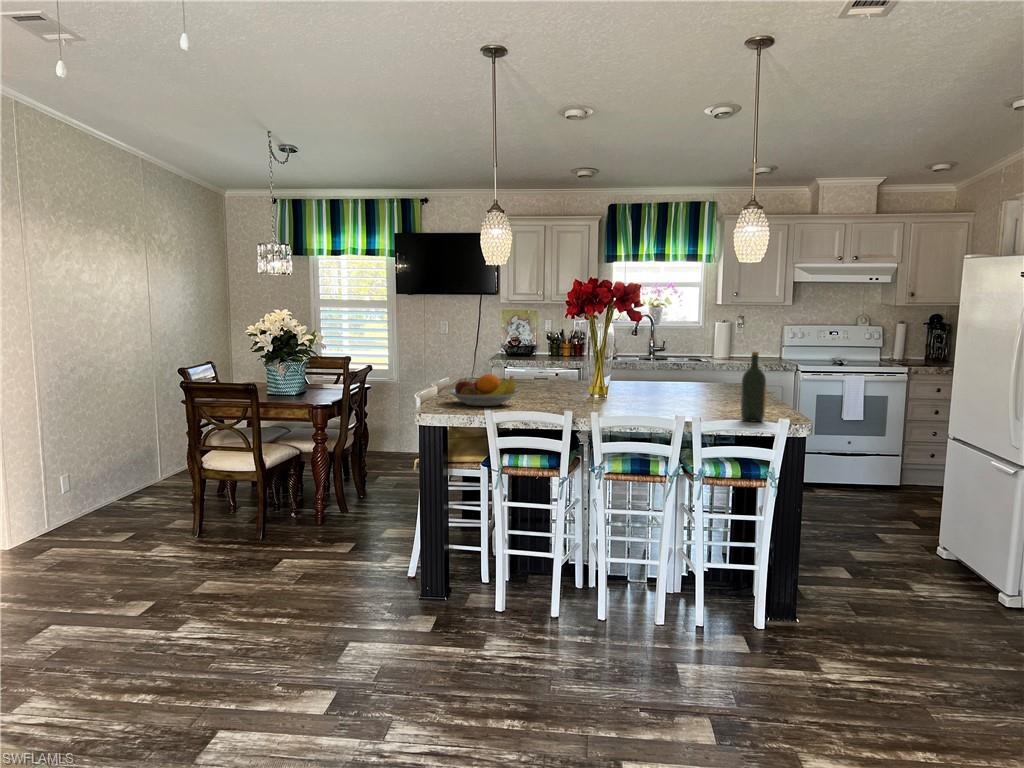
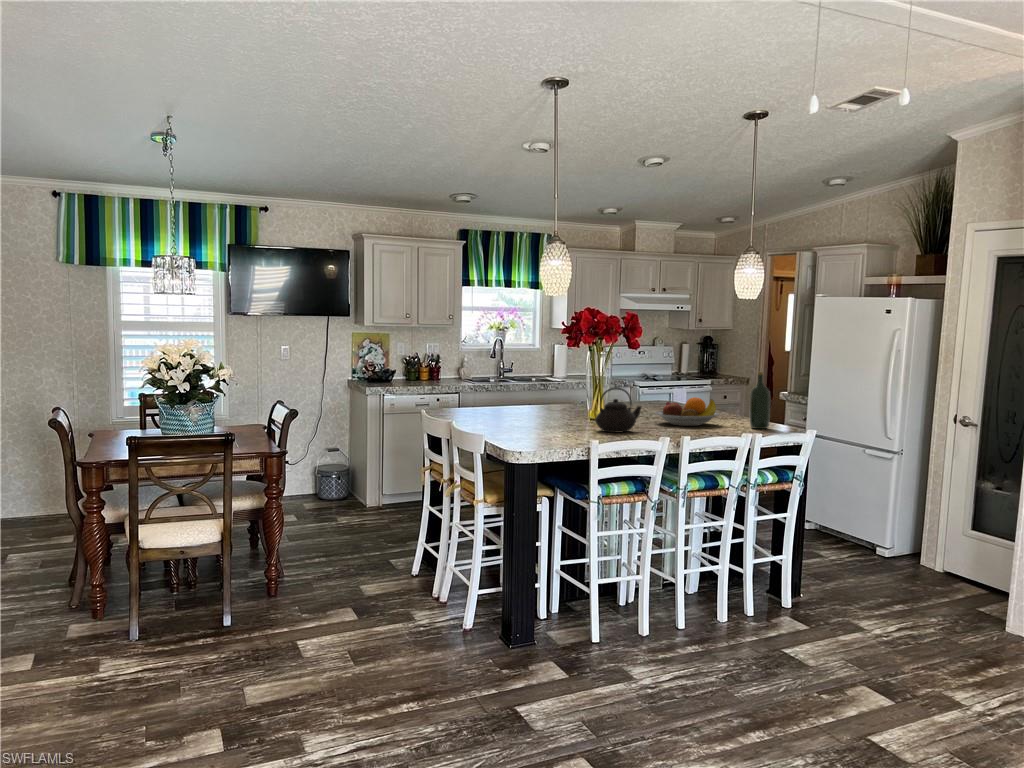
teapot: none [548,363,601,411] -> present [595,387,641,433]
fruit bowl: present [448,374,519,406] -> present [655,397,719,426]

